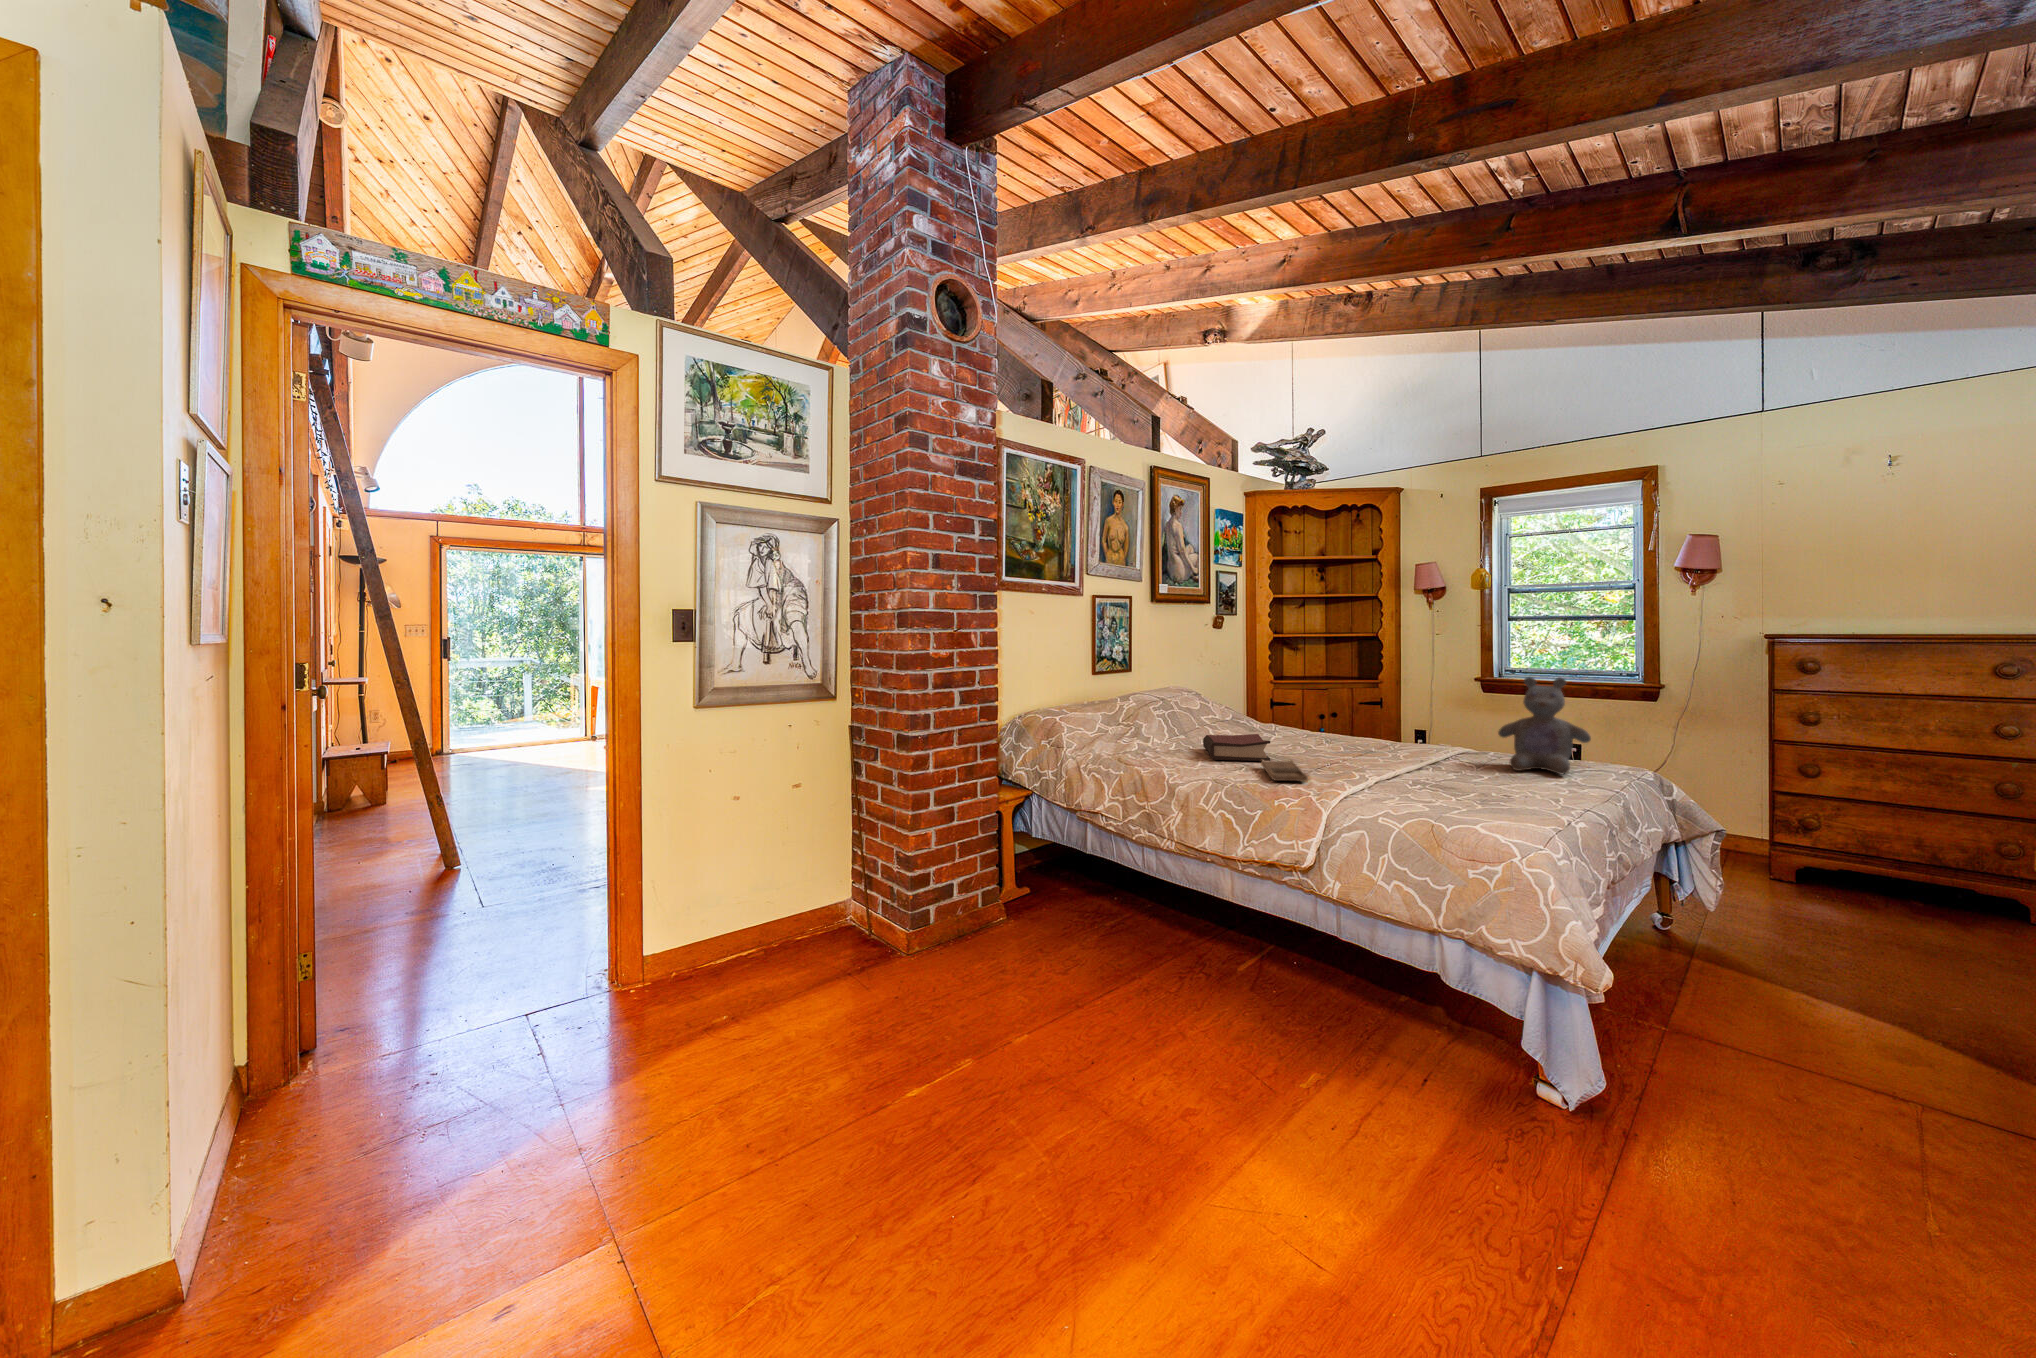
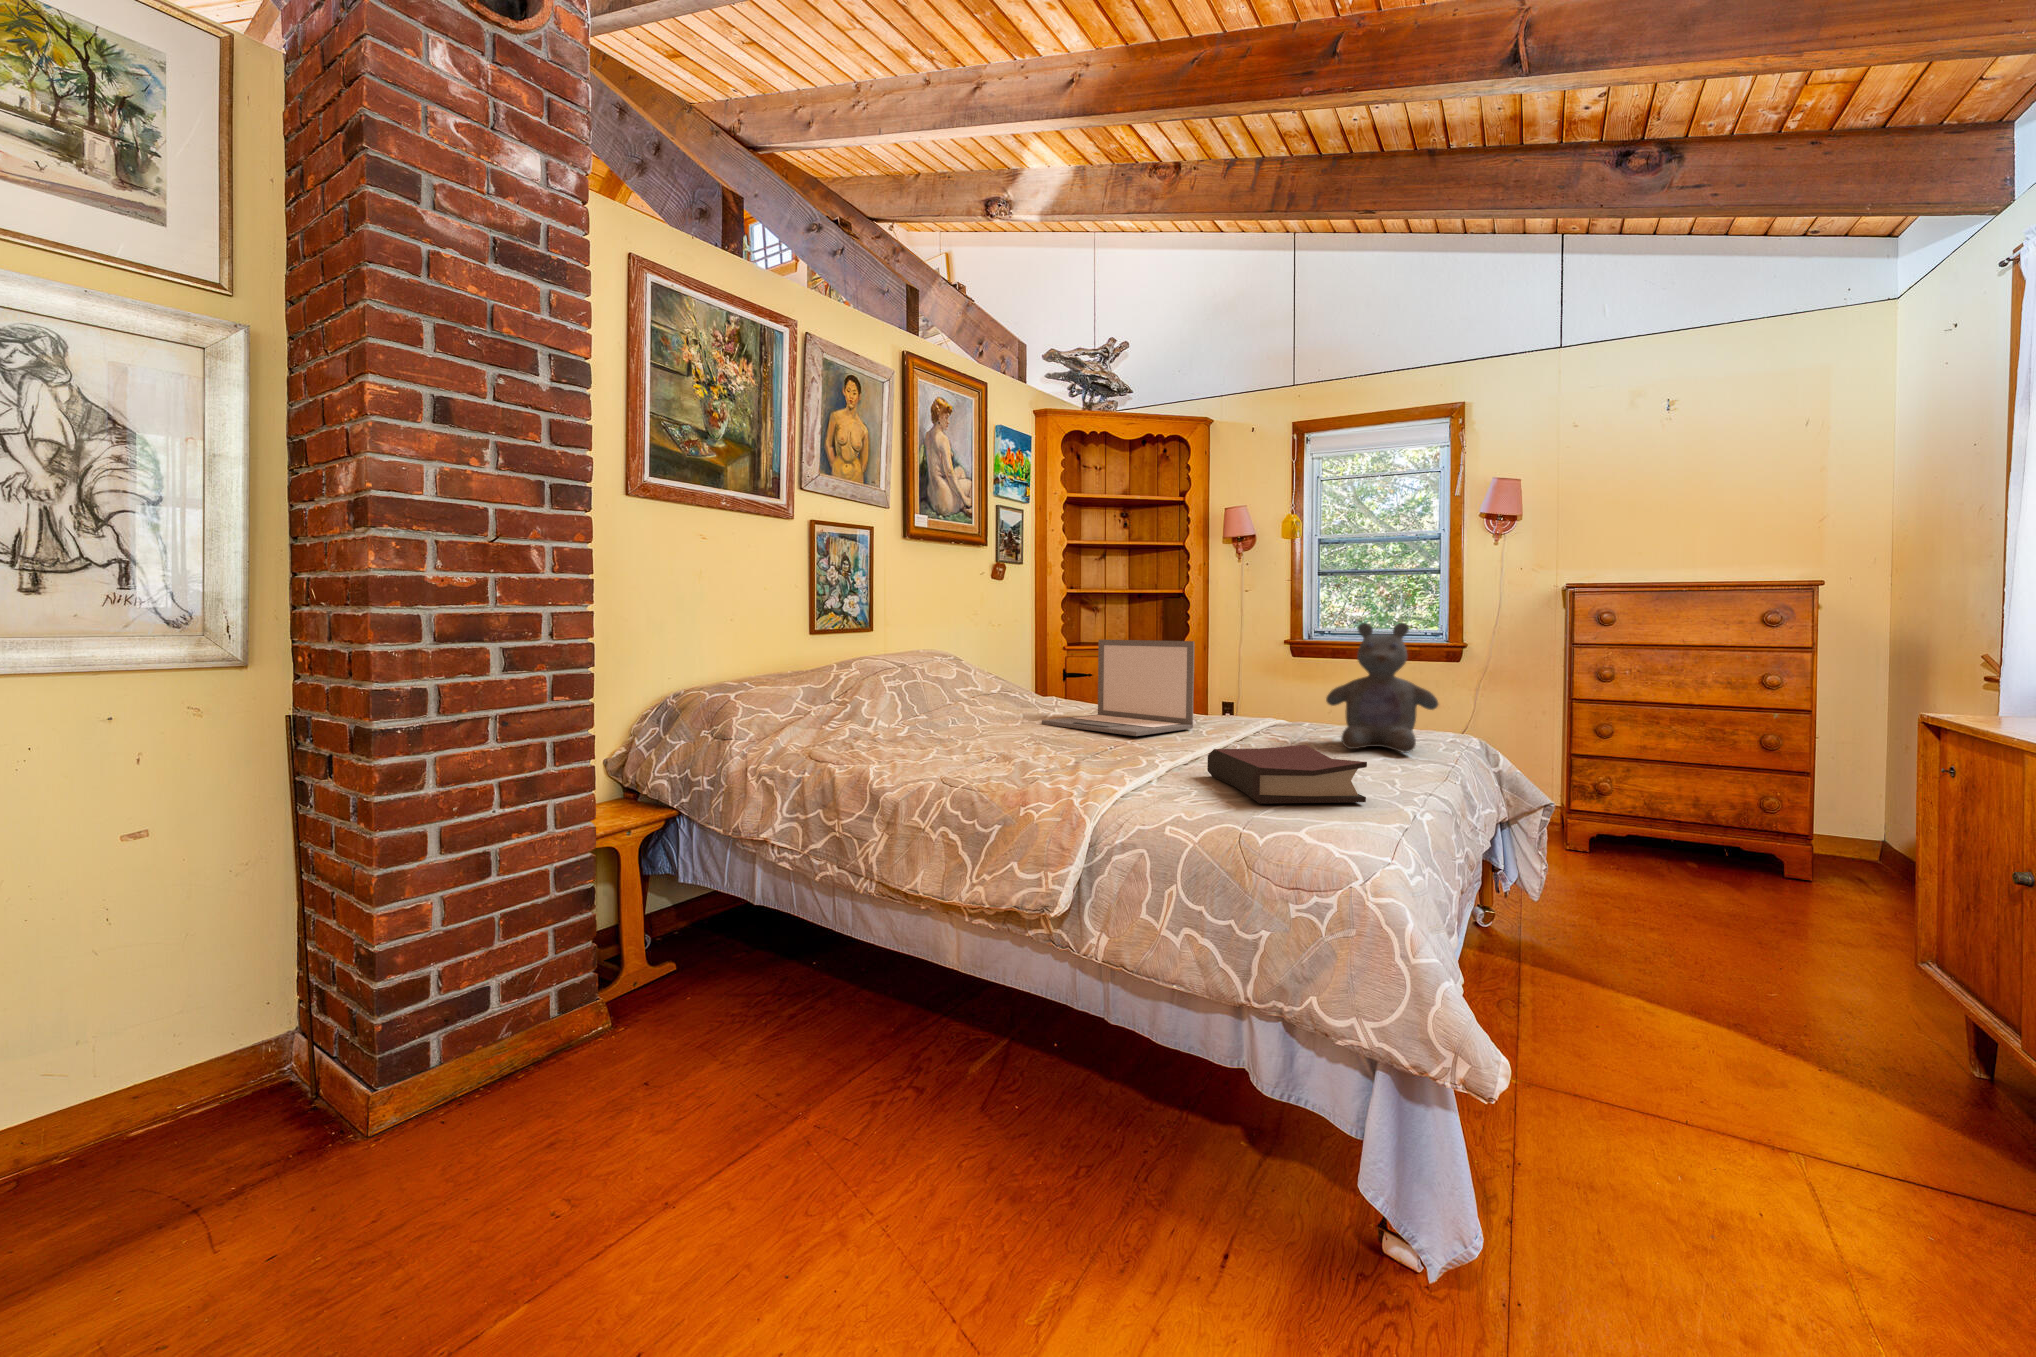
laptop: none [1271,683,1391,756] -> present [1042,640,1194,736]
hardback book: present [1203,734,1270,761] -> present [1207,745,1367,804]
tray: present [1261,760,1307,781] -> none [1012,744,1070,775]

